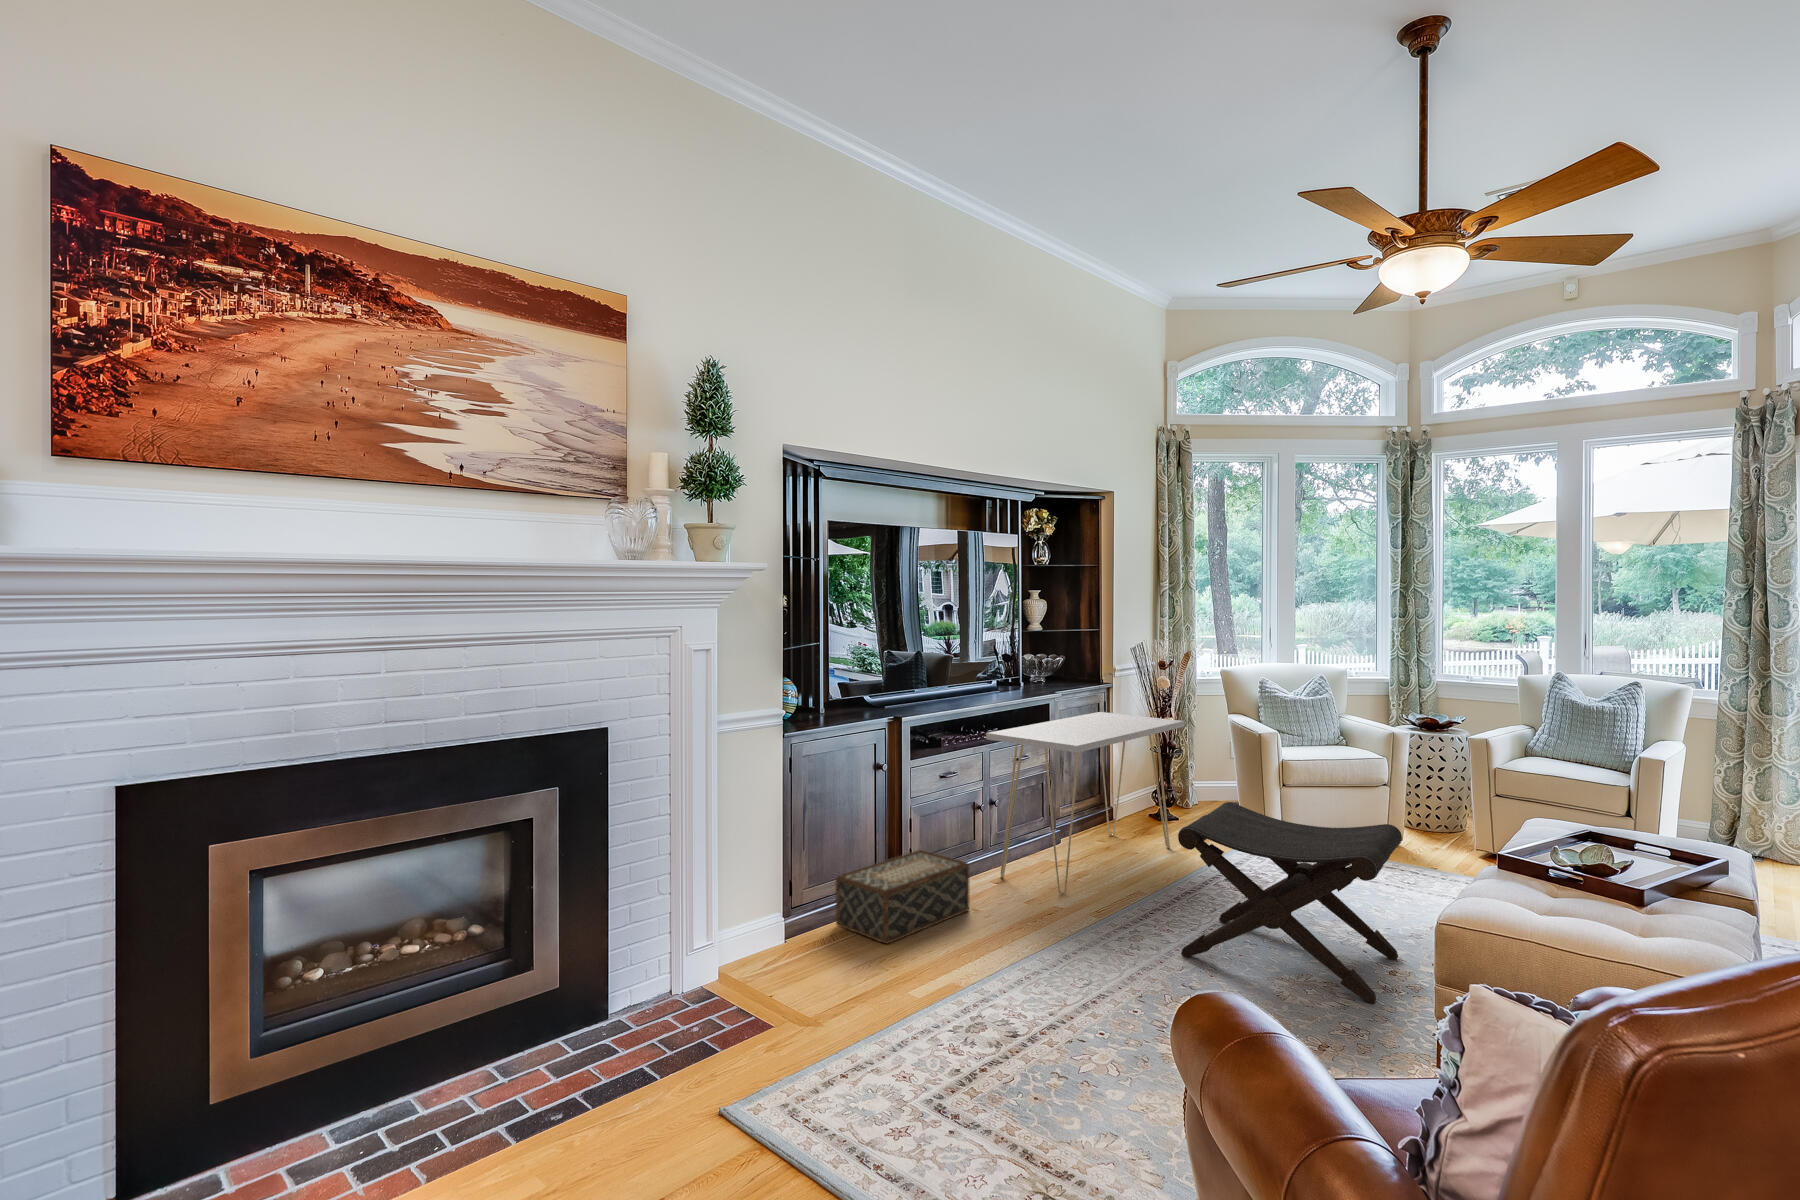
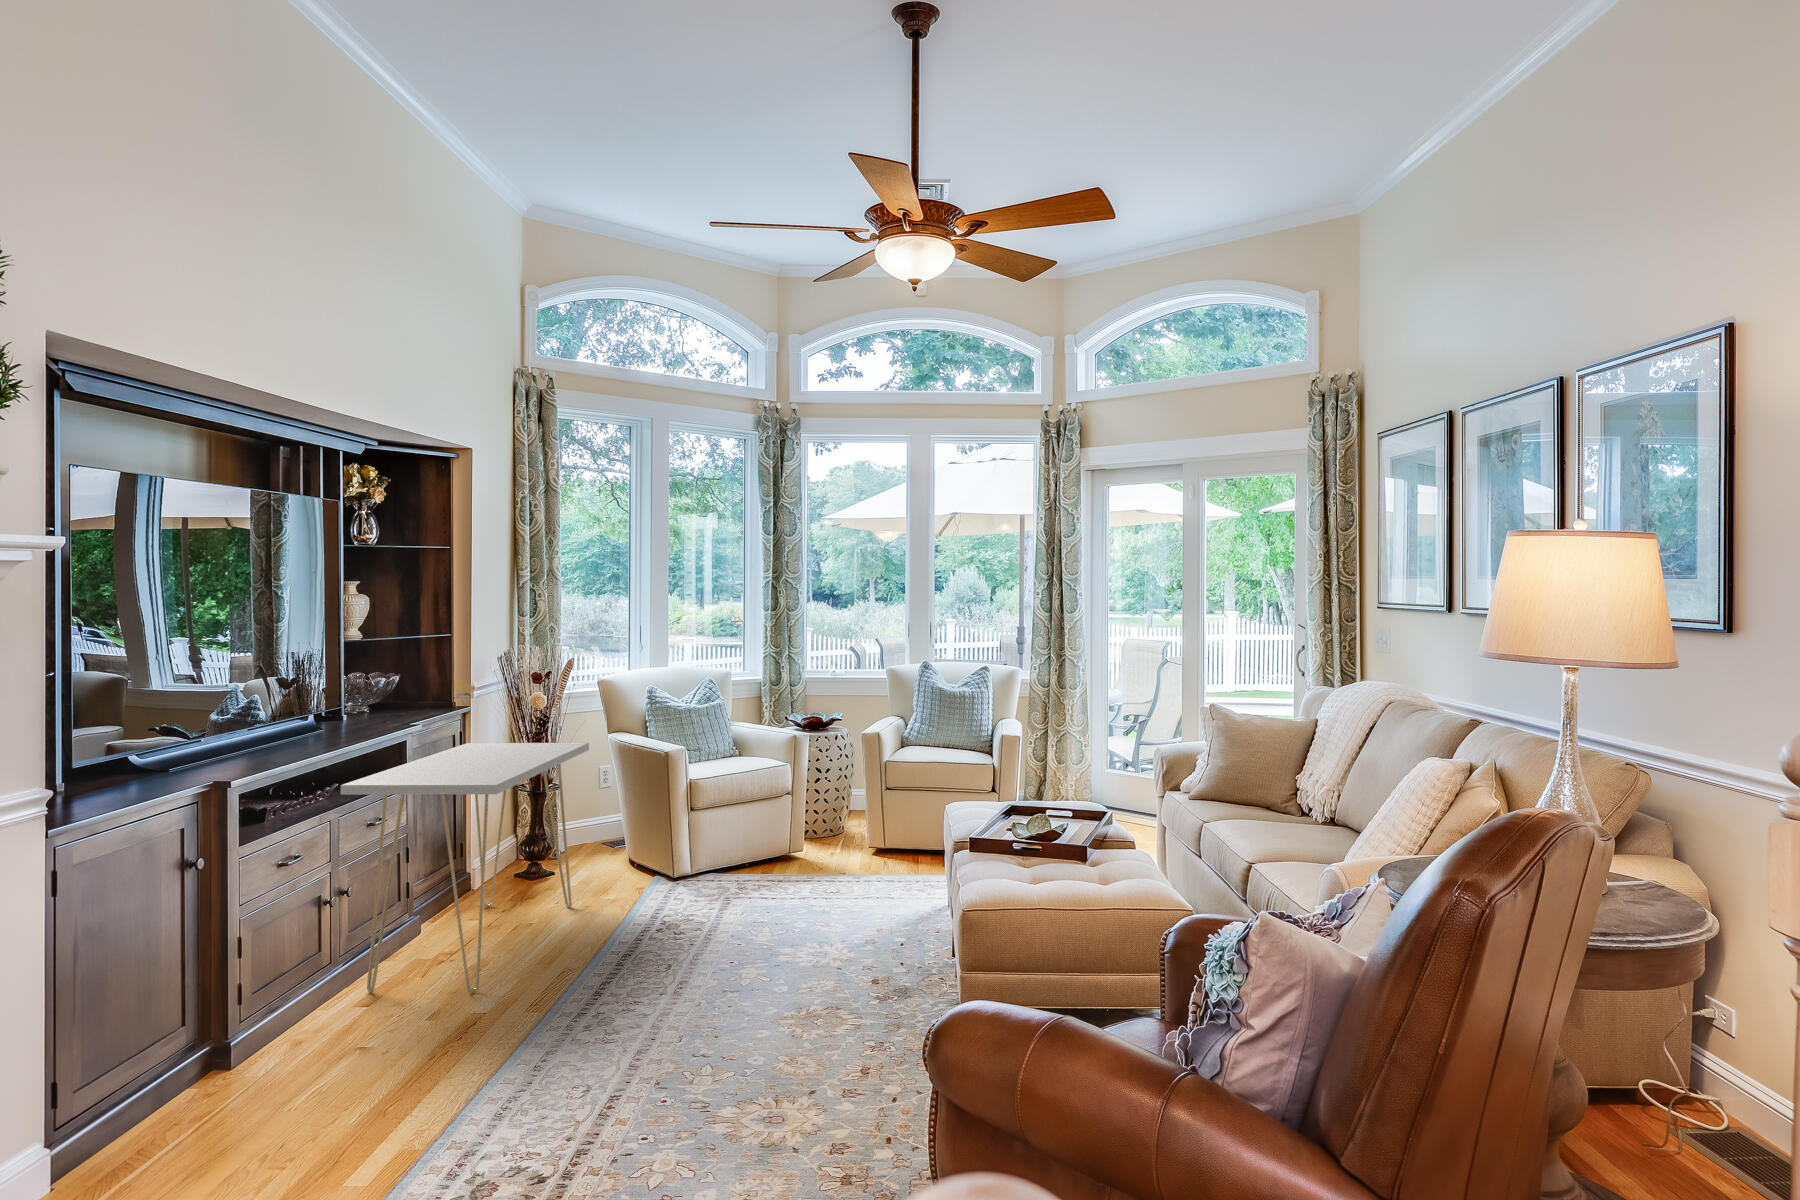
footstool: present [1178,802,1402,1003] -> none [665,824,887,1024]
woven basket: present [835,850,969,944] -> none [129,977,352,1132]

